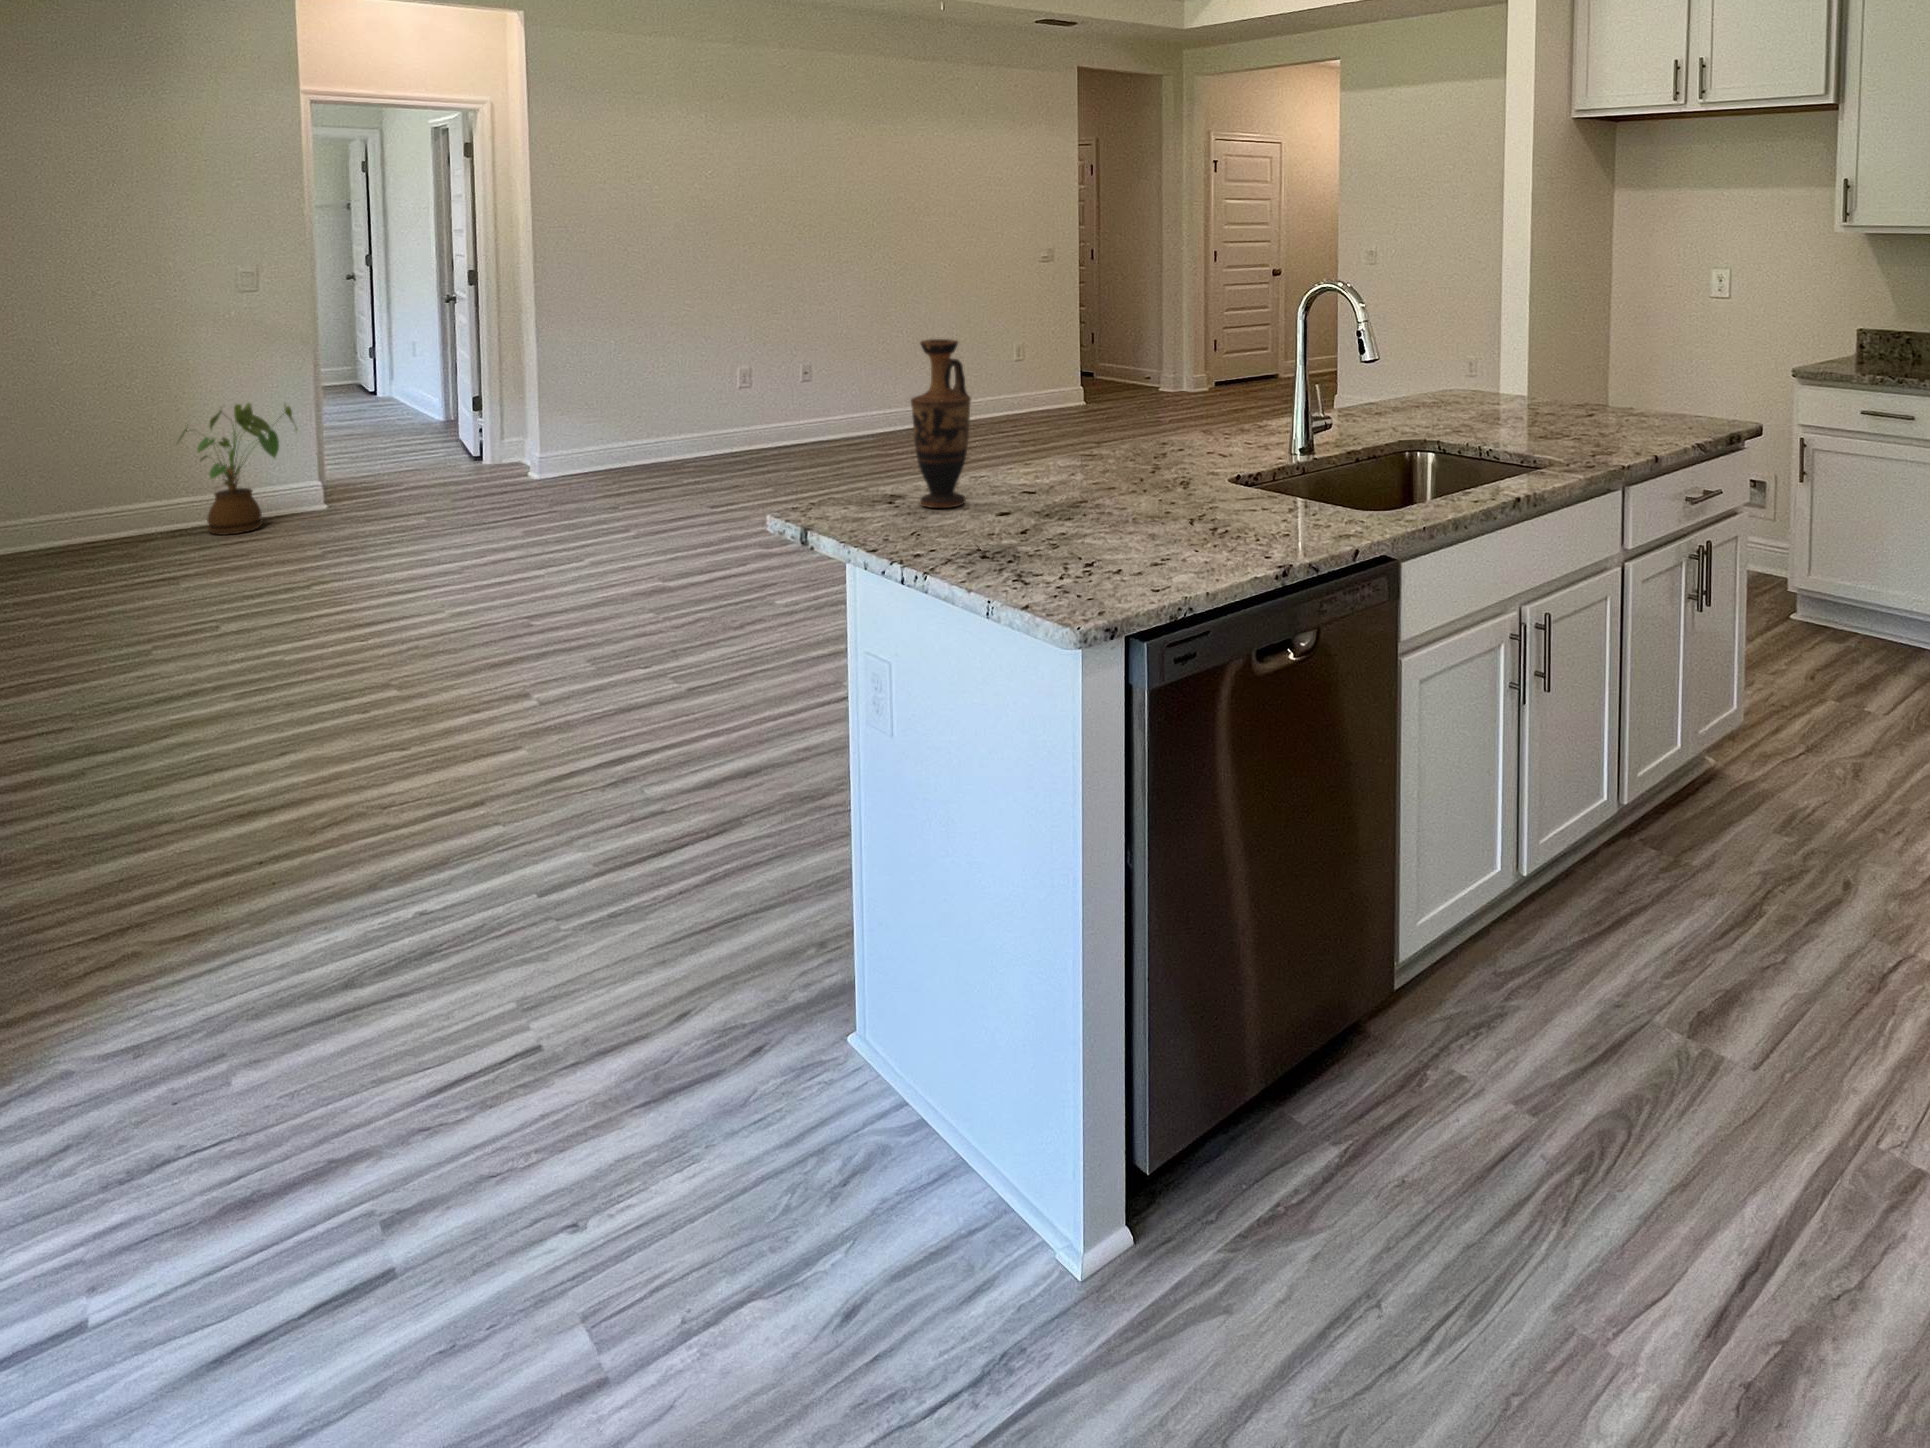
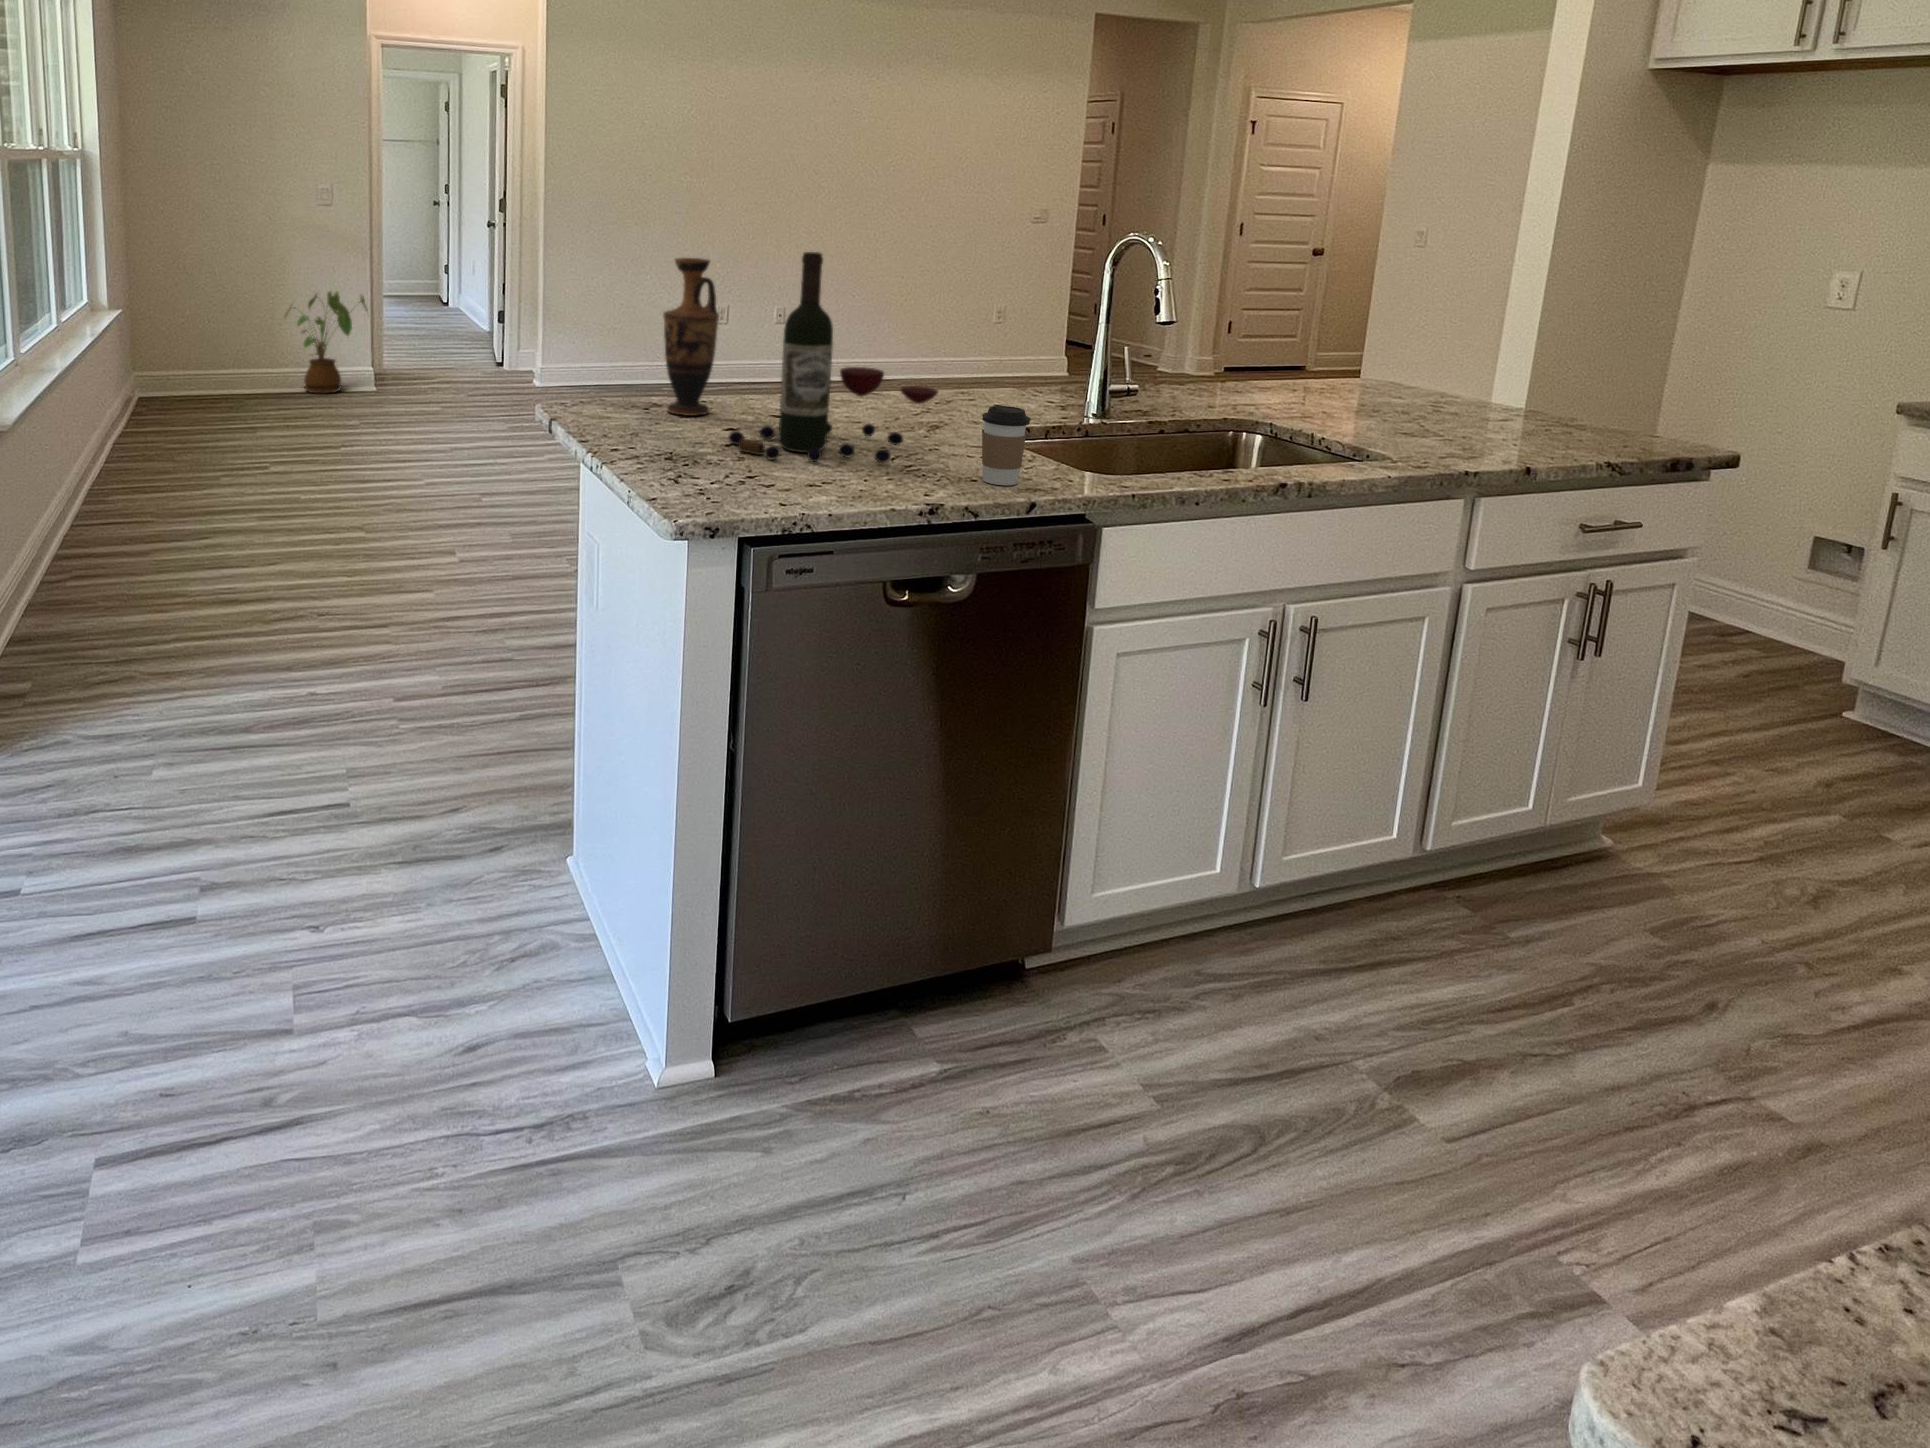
wine bottle: none [1025,326,1233,544] -> present [728,252,938,463]
coffee cup: none [1286,459,1332,537] -> present [982,406,1031,485]

